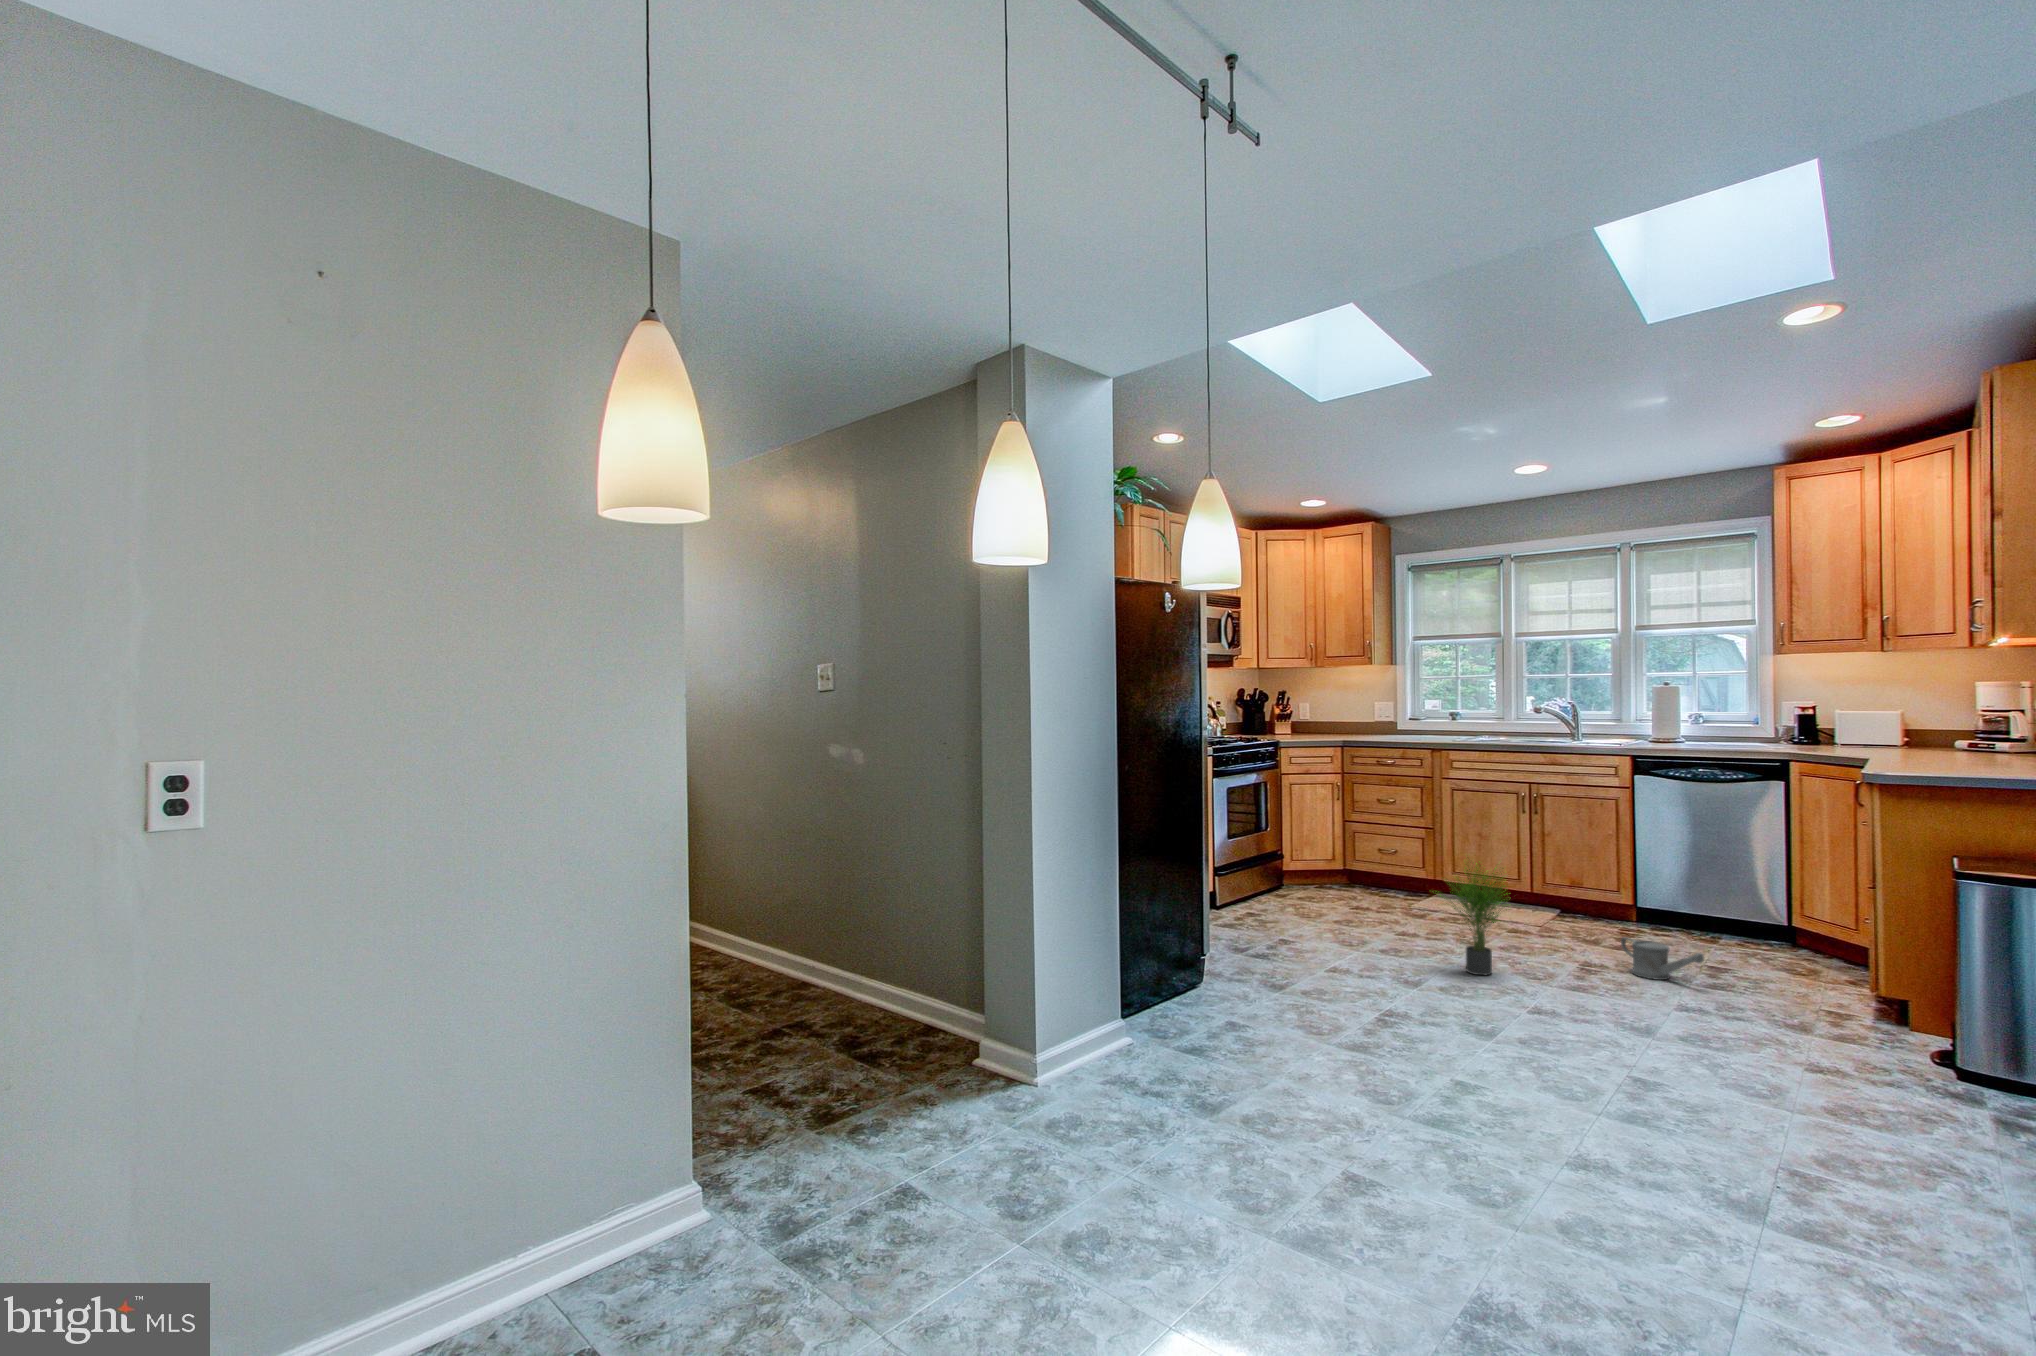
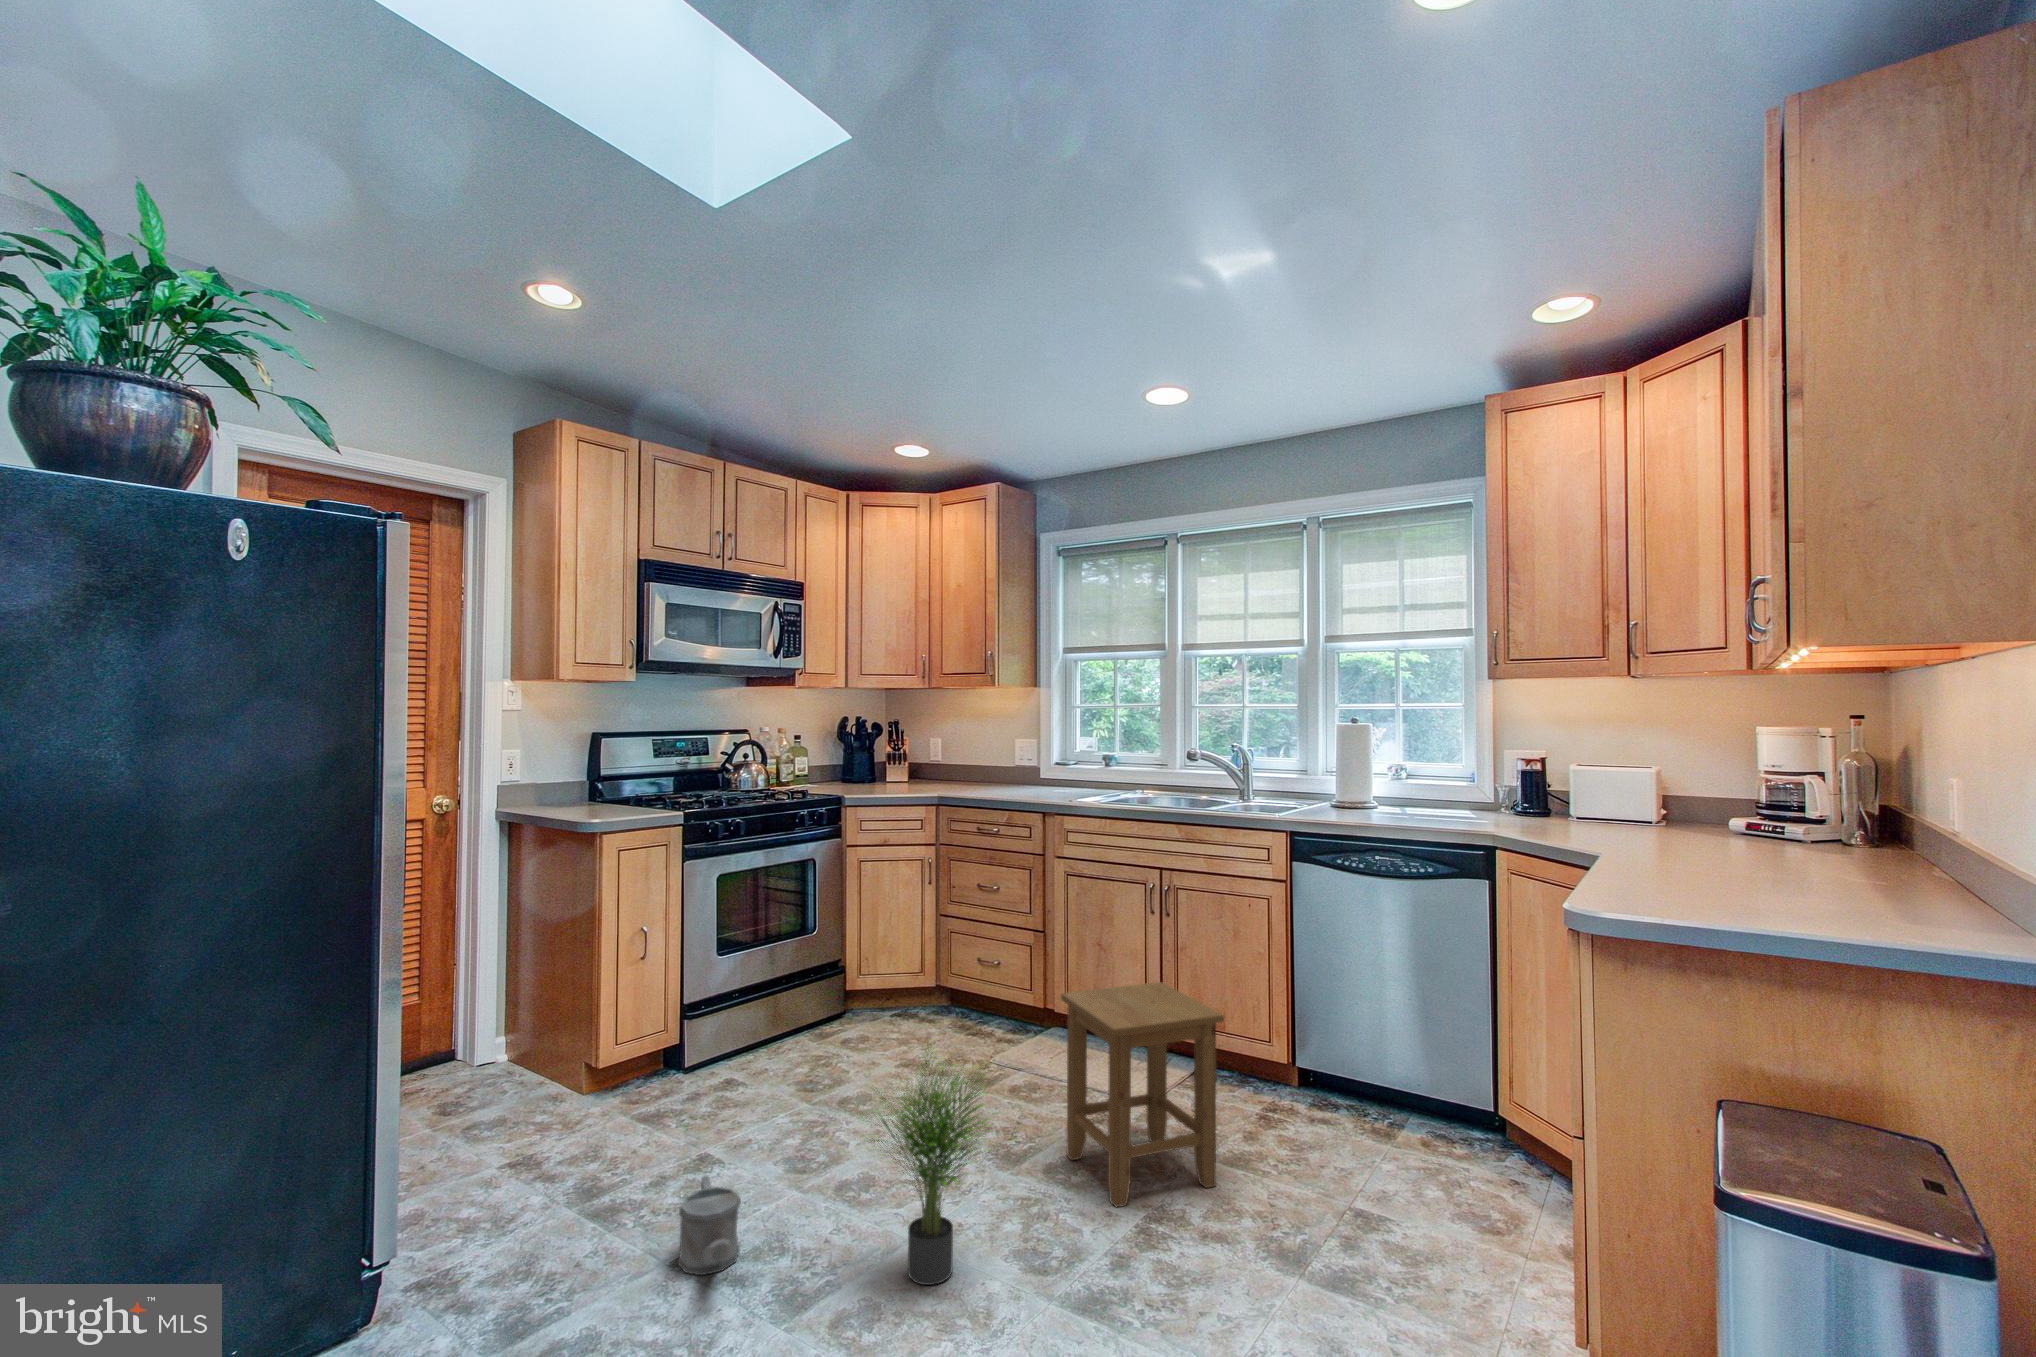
stool: none [1506,843,1621,958] -> present [1061,982,1224,1207]
watering can: present [1621,937,1704,980] -> present [678,1176,741,1275]

